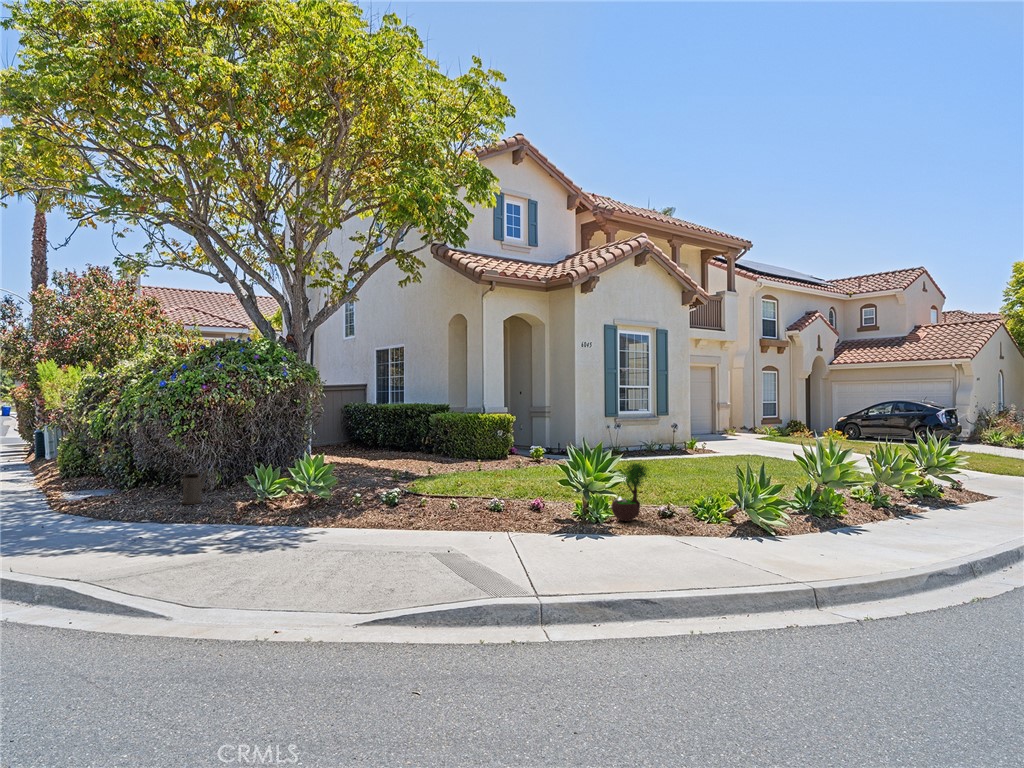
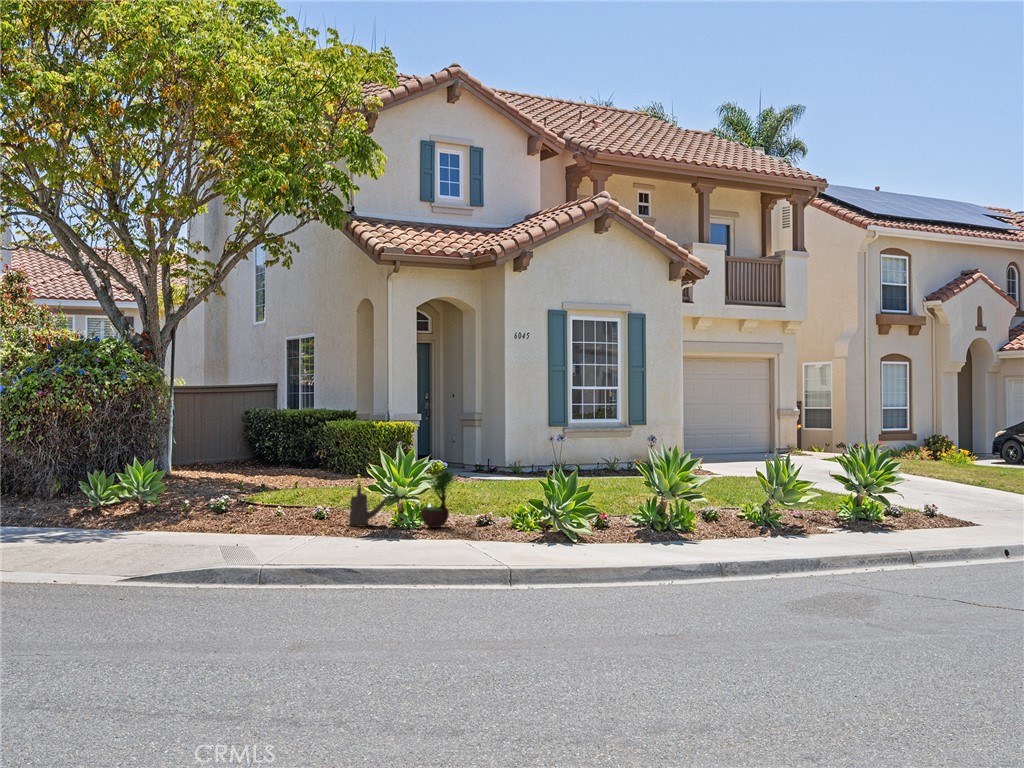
watering can: present [182,467,208,504] -> present [349,486,387,527]

